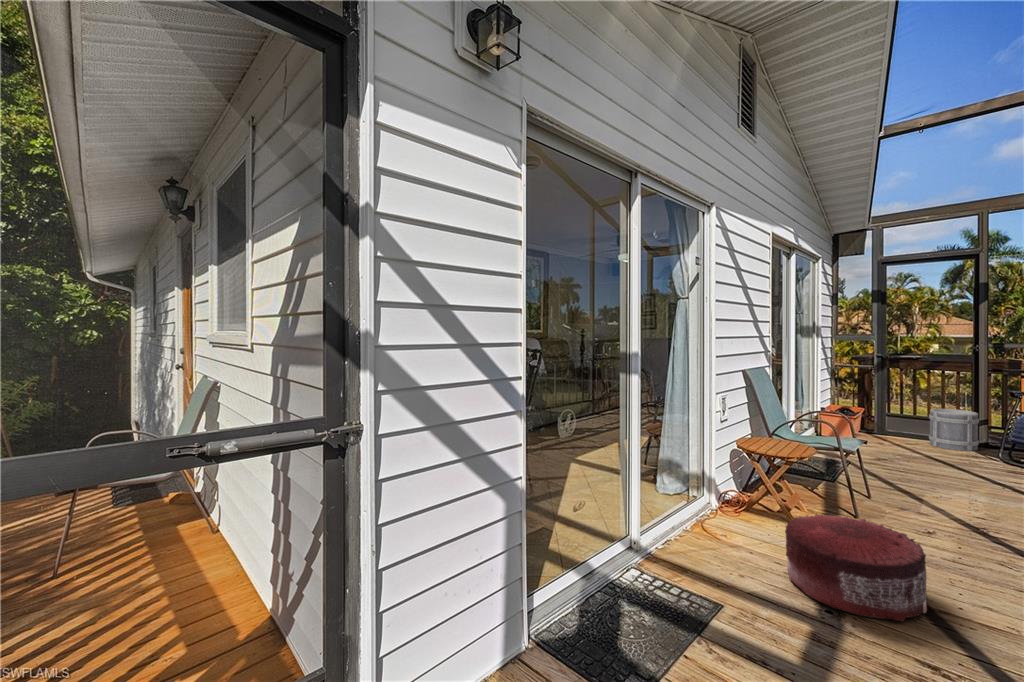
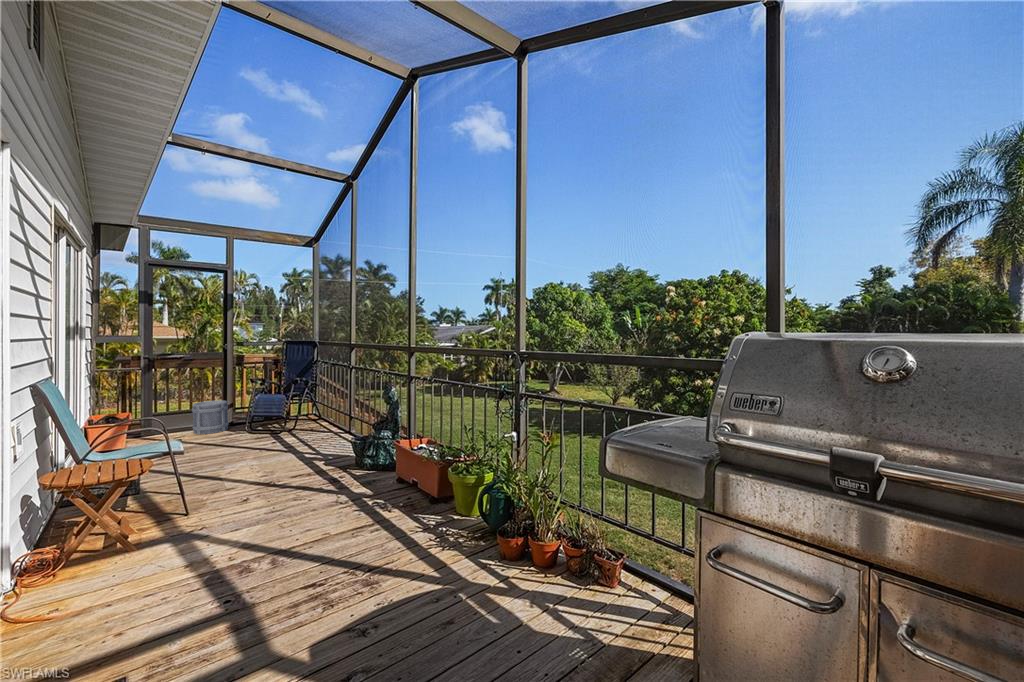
pouf: present [785,514,927,621] -> none [161,504,287,602]

